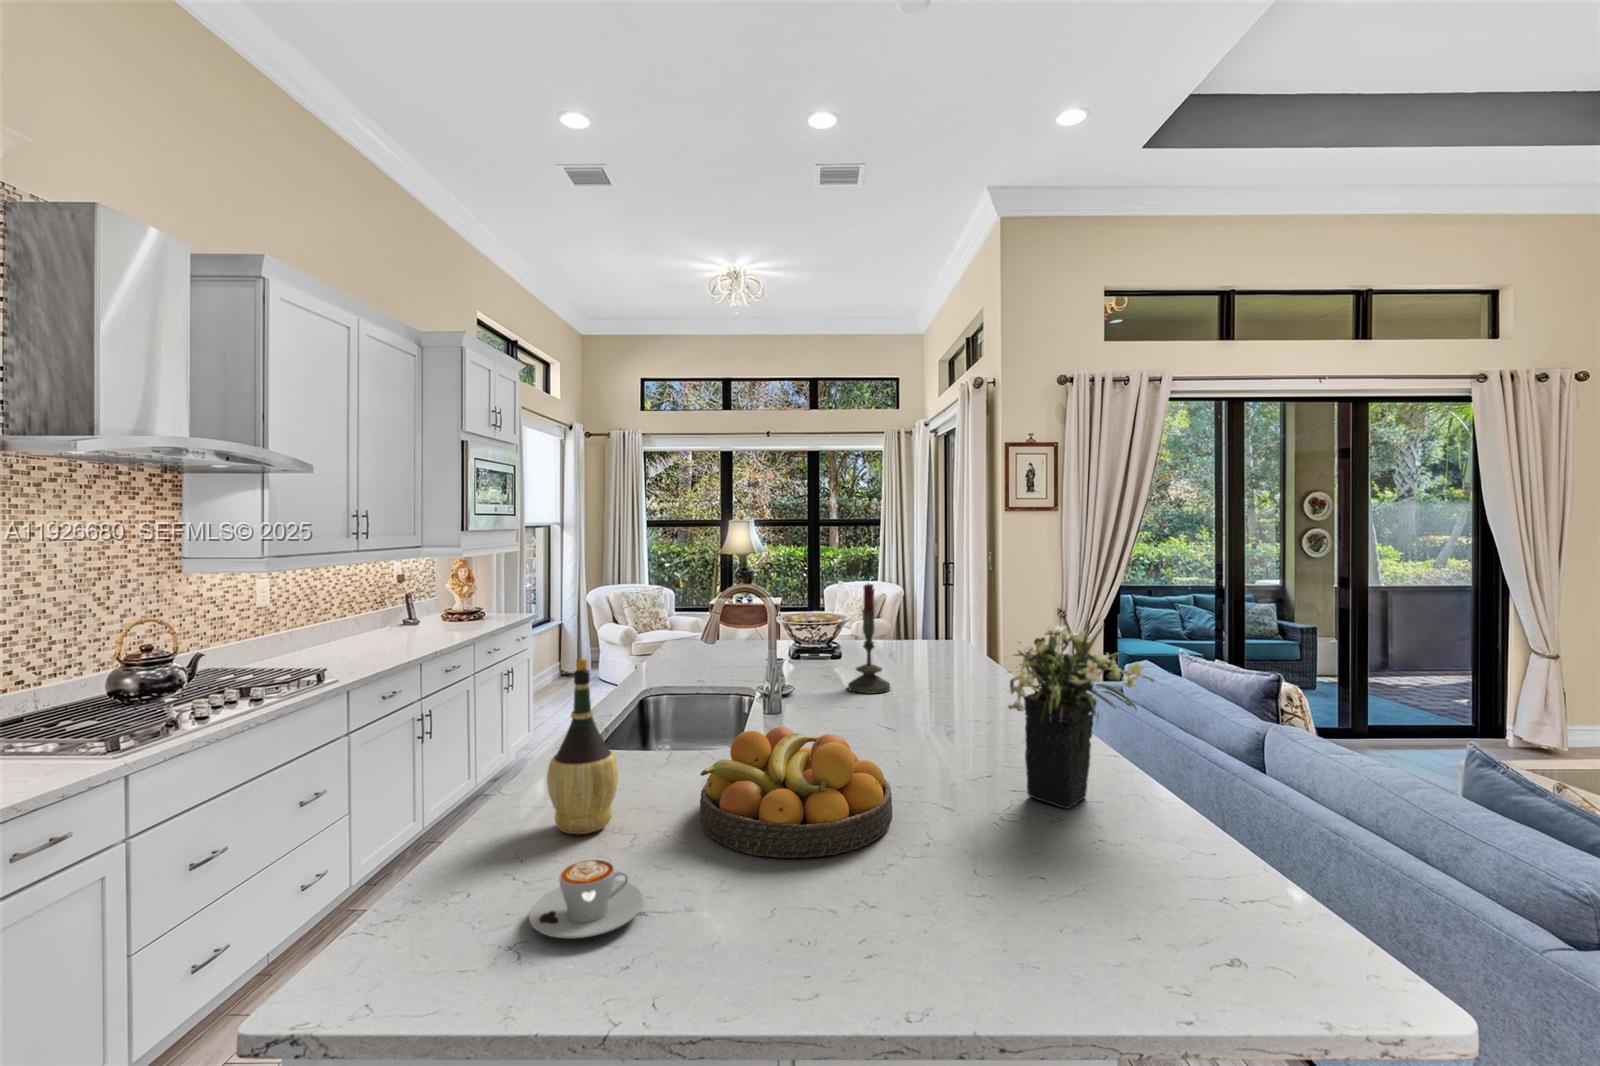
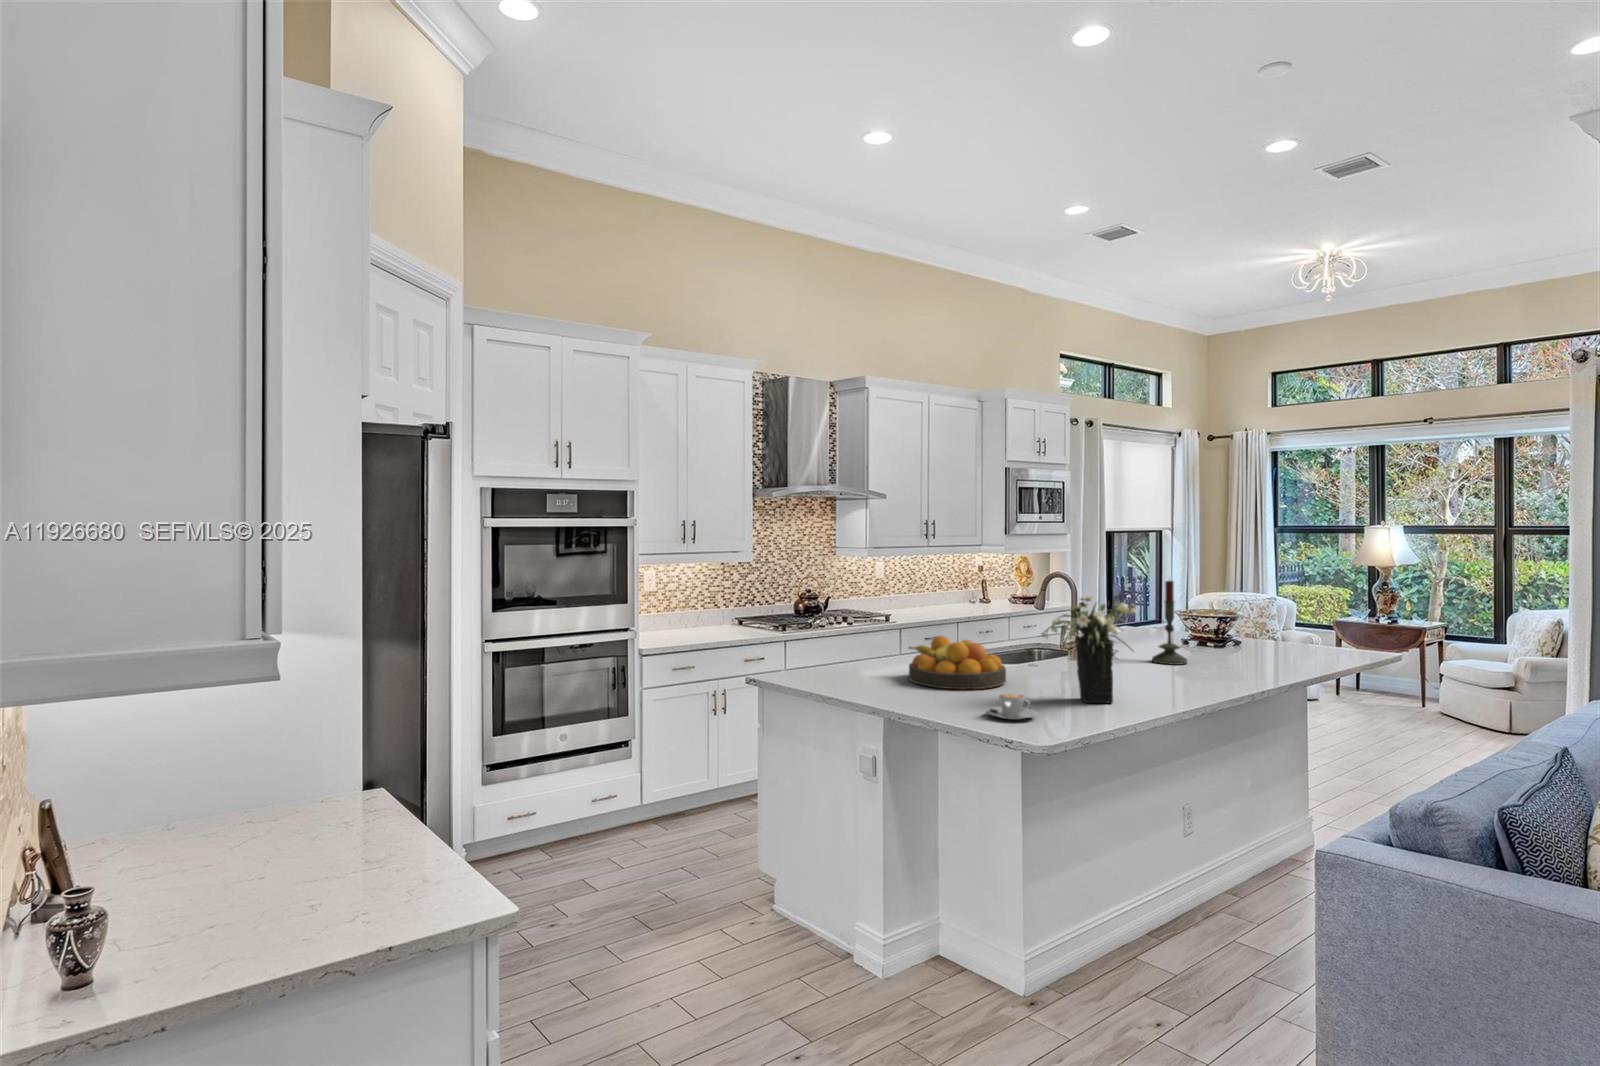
wine bottle: present [547,659,618,834] -> none [862,592,892,669]
coffee cup: present [529,860,643,938] -> present [986,694,1038,720]

